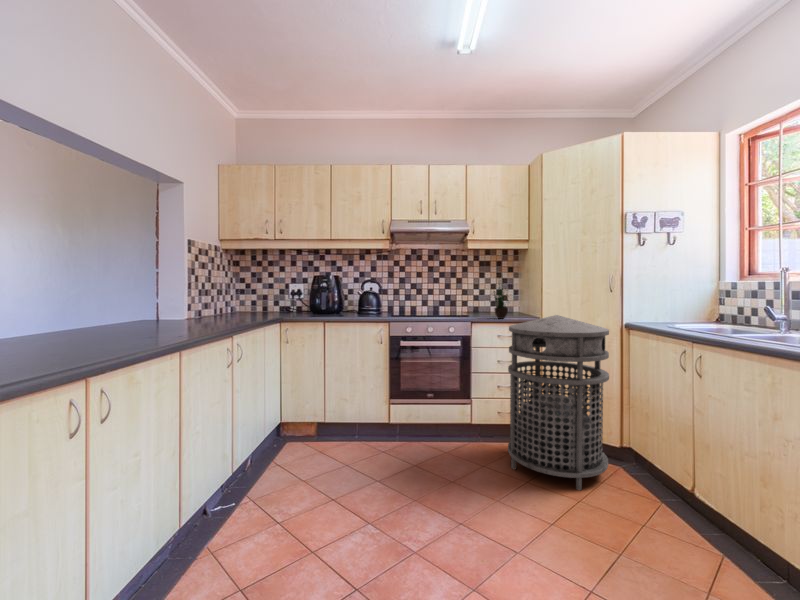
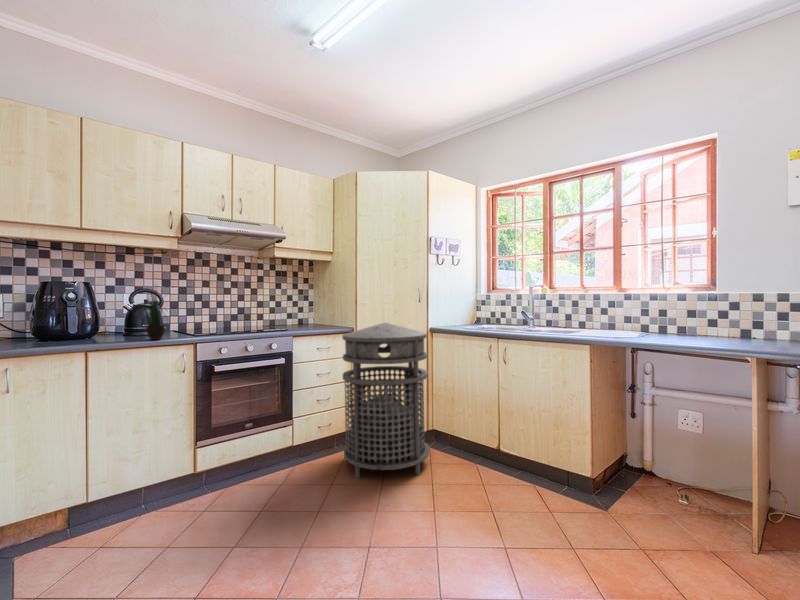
potted plant: present [494,284,508,319] -> present [144,291,166,340]

